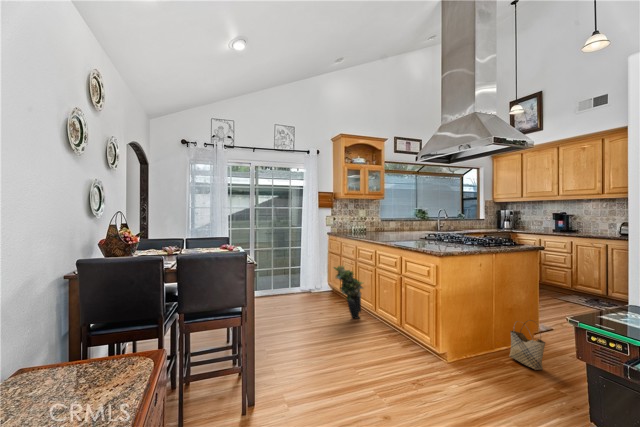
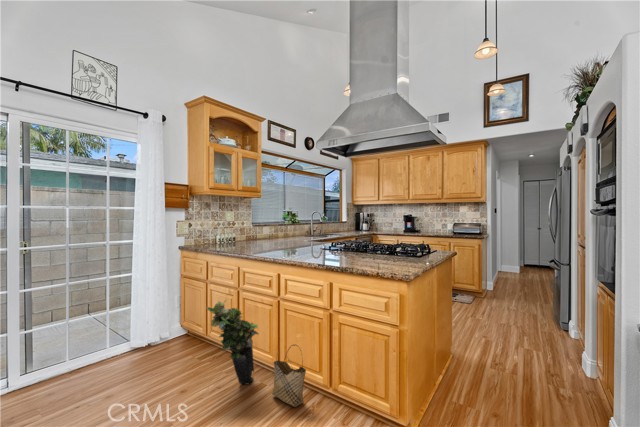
woven basket: present [509,320,545,370] -> present [272,345,306,407]

